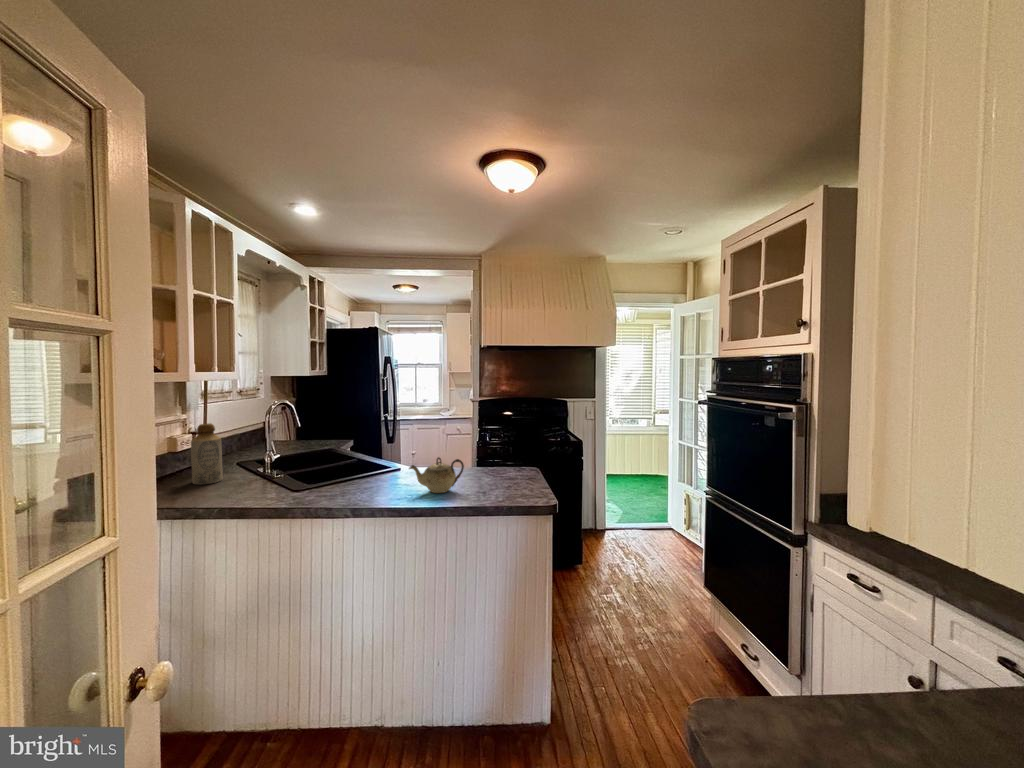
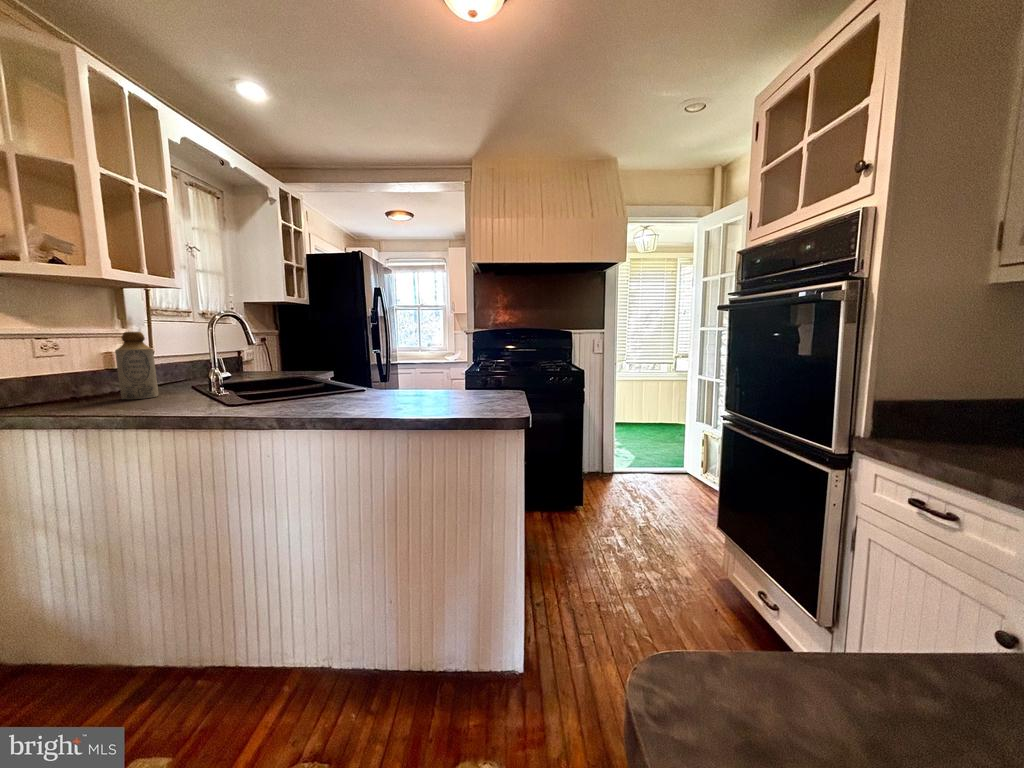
teapot: present [409,457,464,493] -> none [353,364,421,406]

